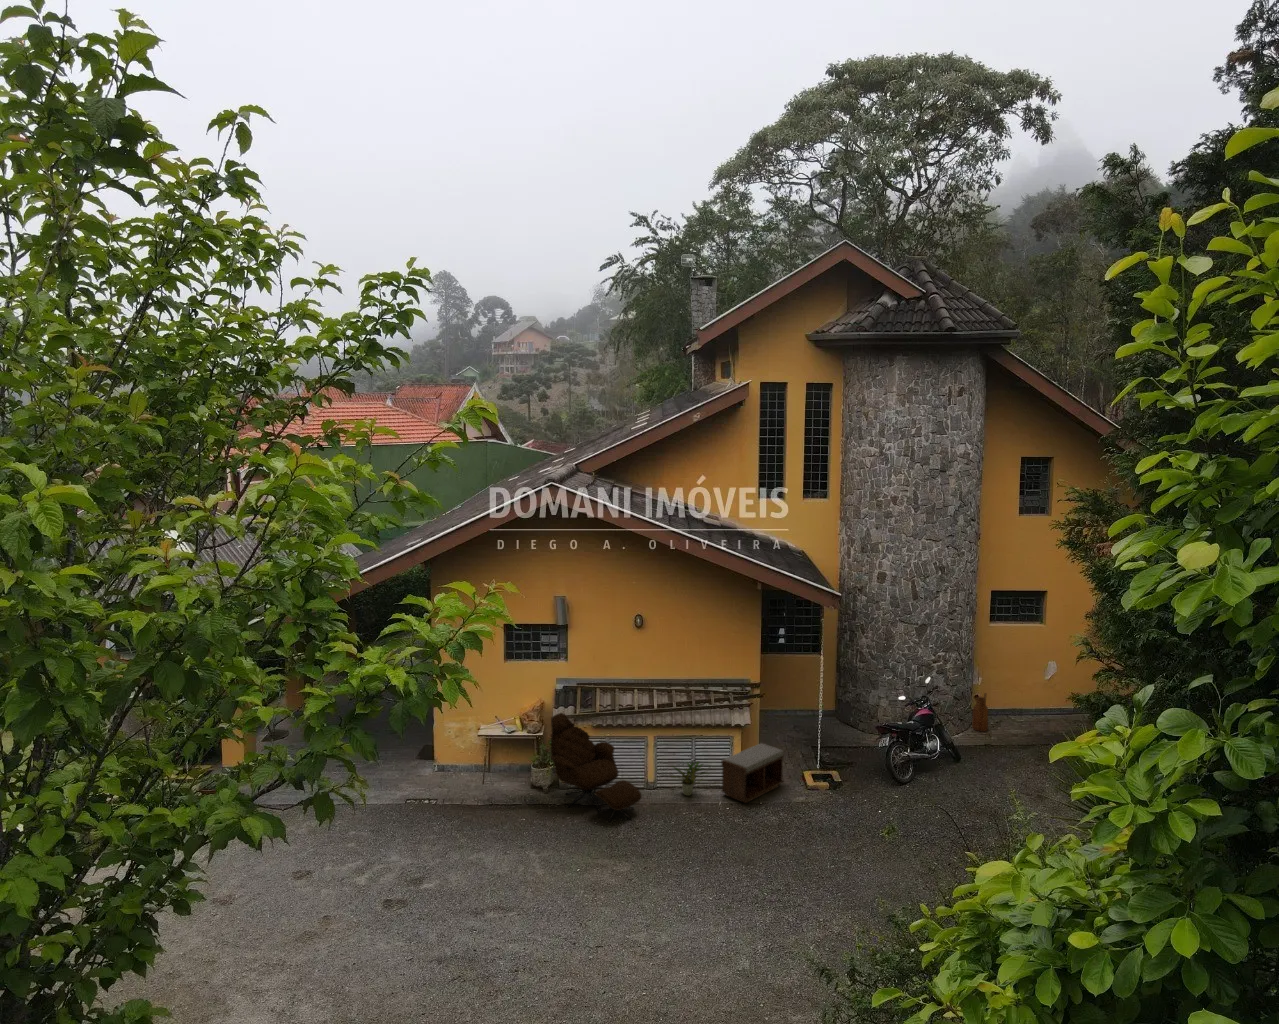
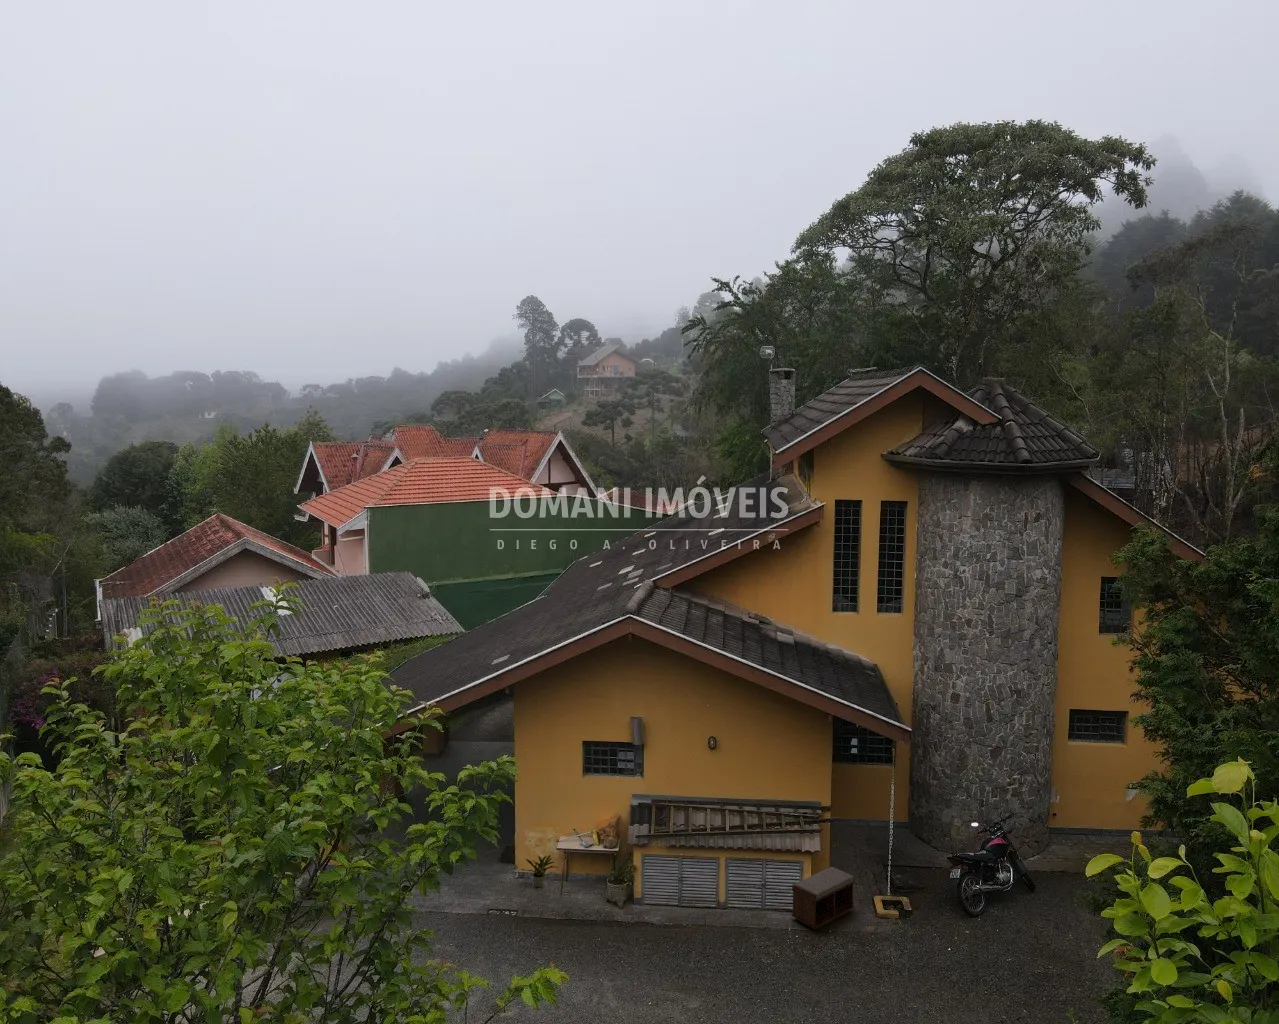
watering can: present [972,693,988,732] -> none [1050,816,1067,857]
lounge chair: present [550,713,642,821] -> none [625,825,713,944]
potted plant: present [671,762,705,796] -> present [521,855,558,888]

